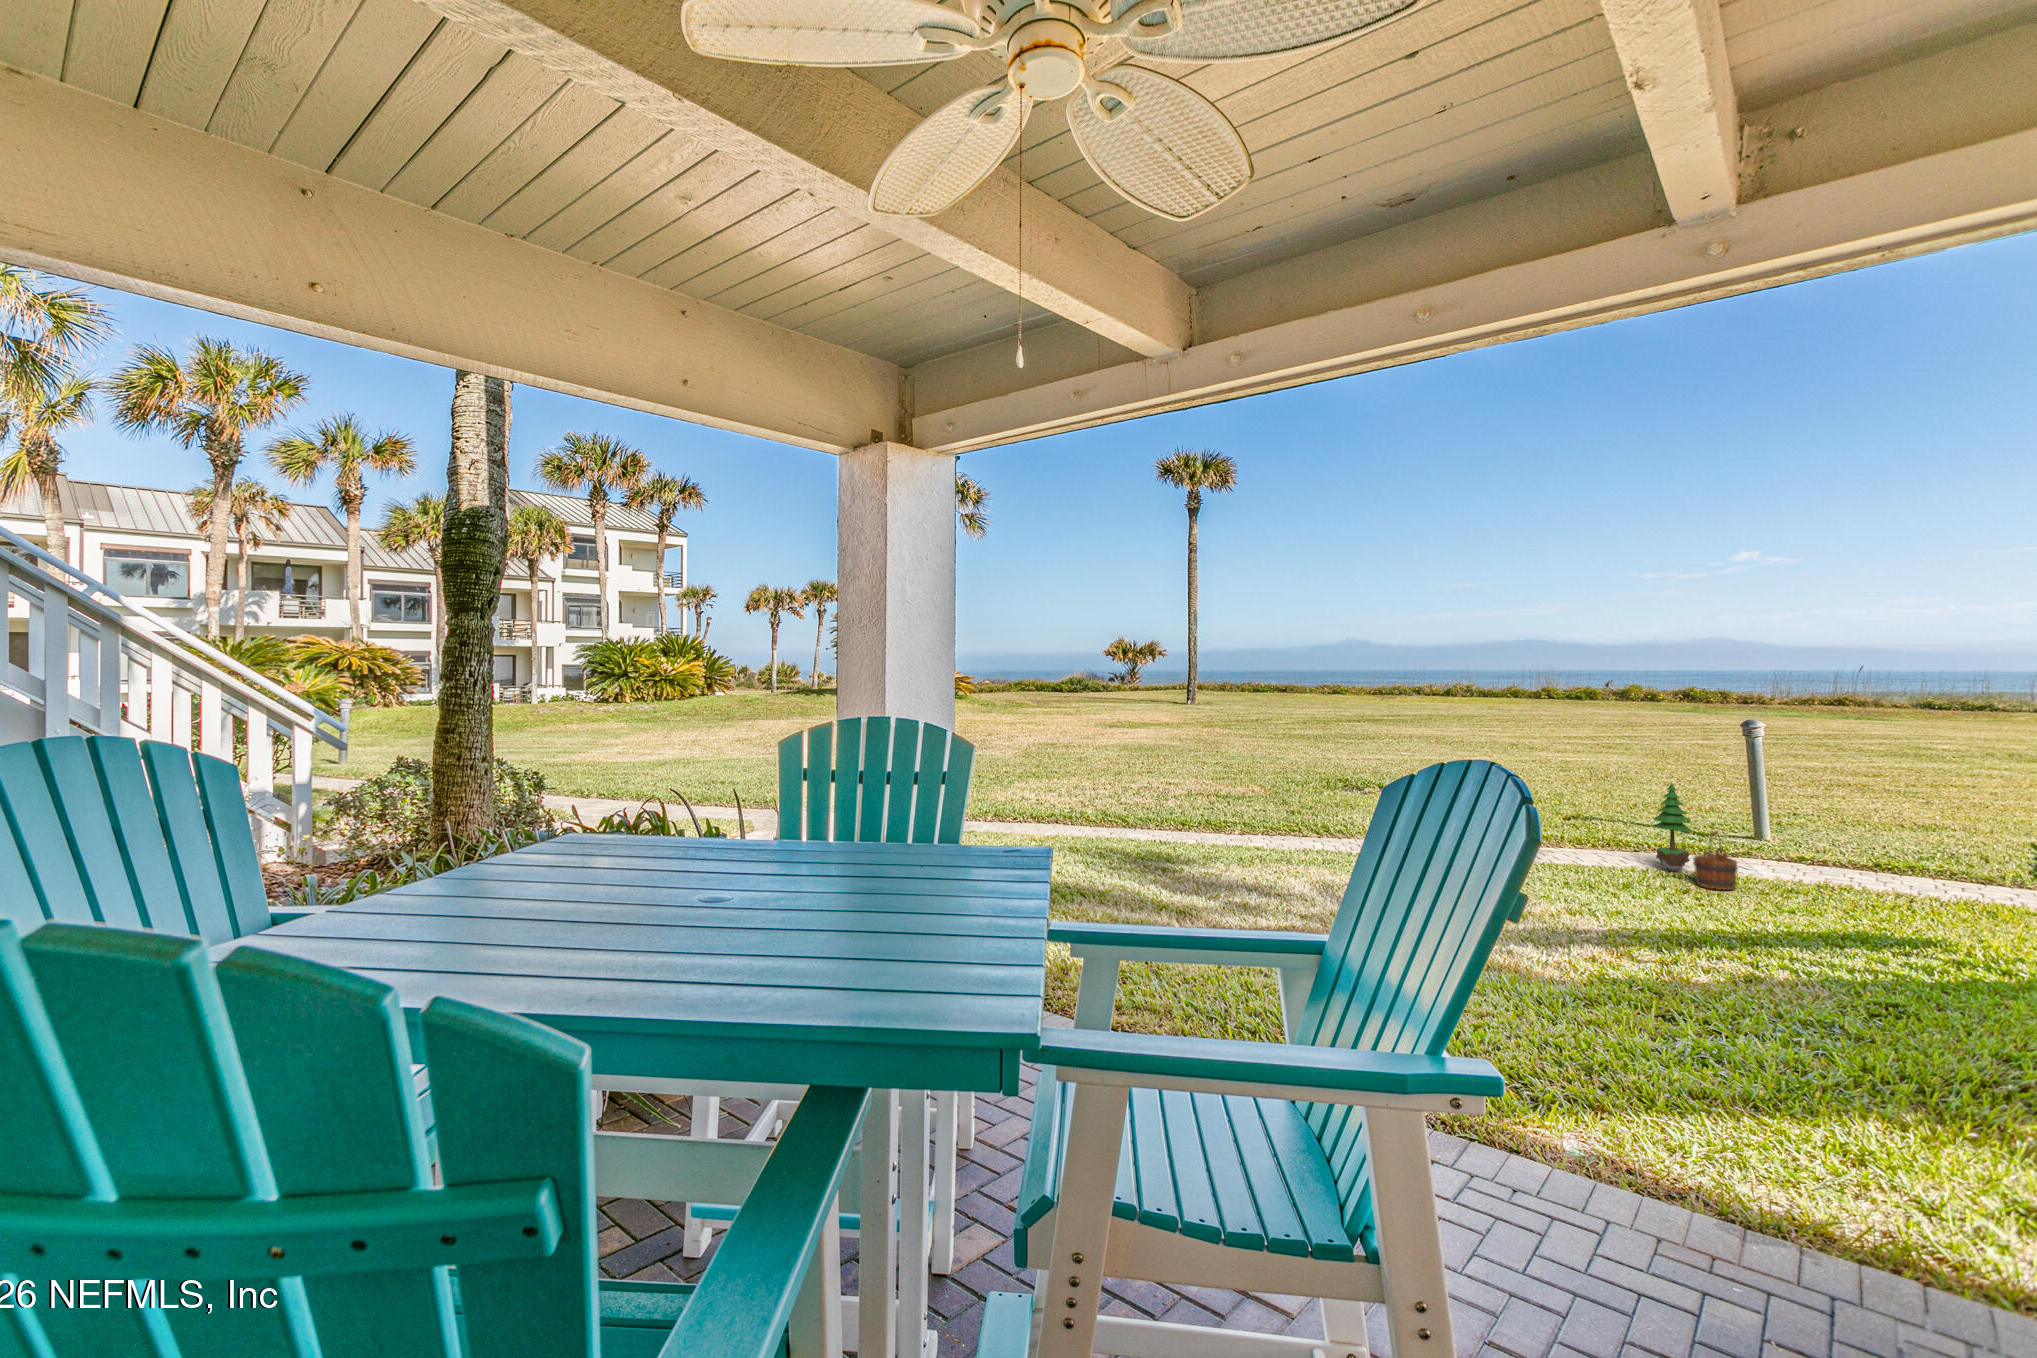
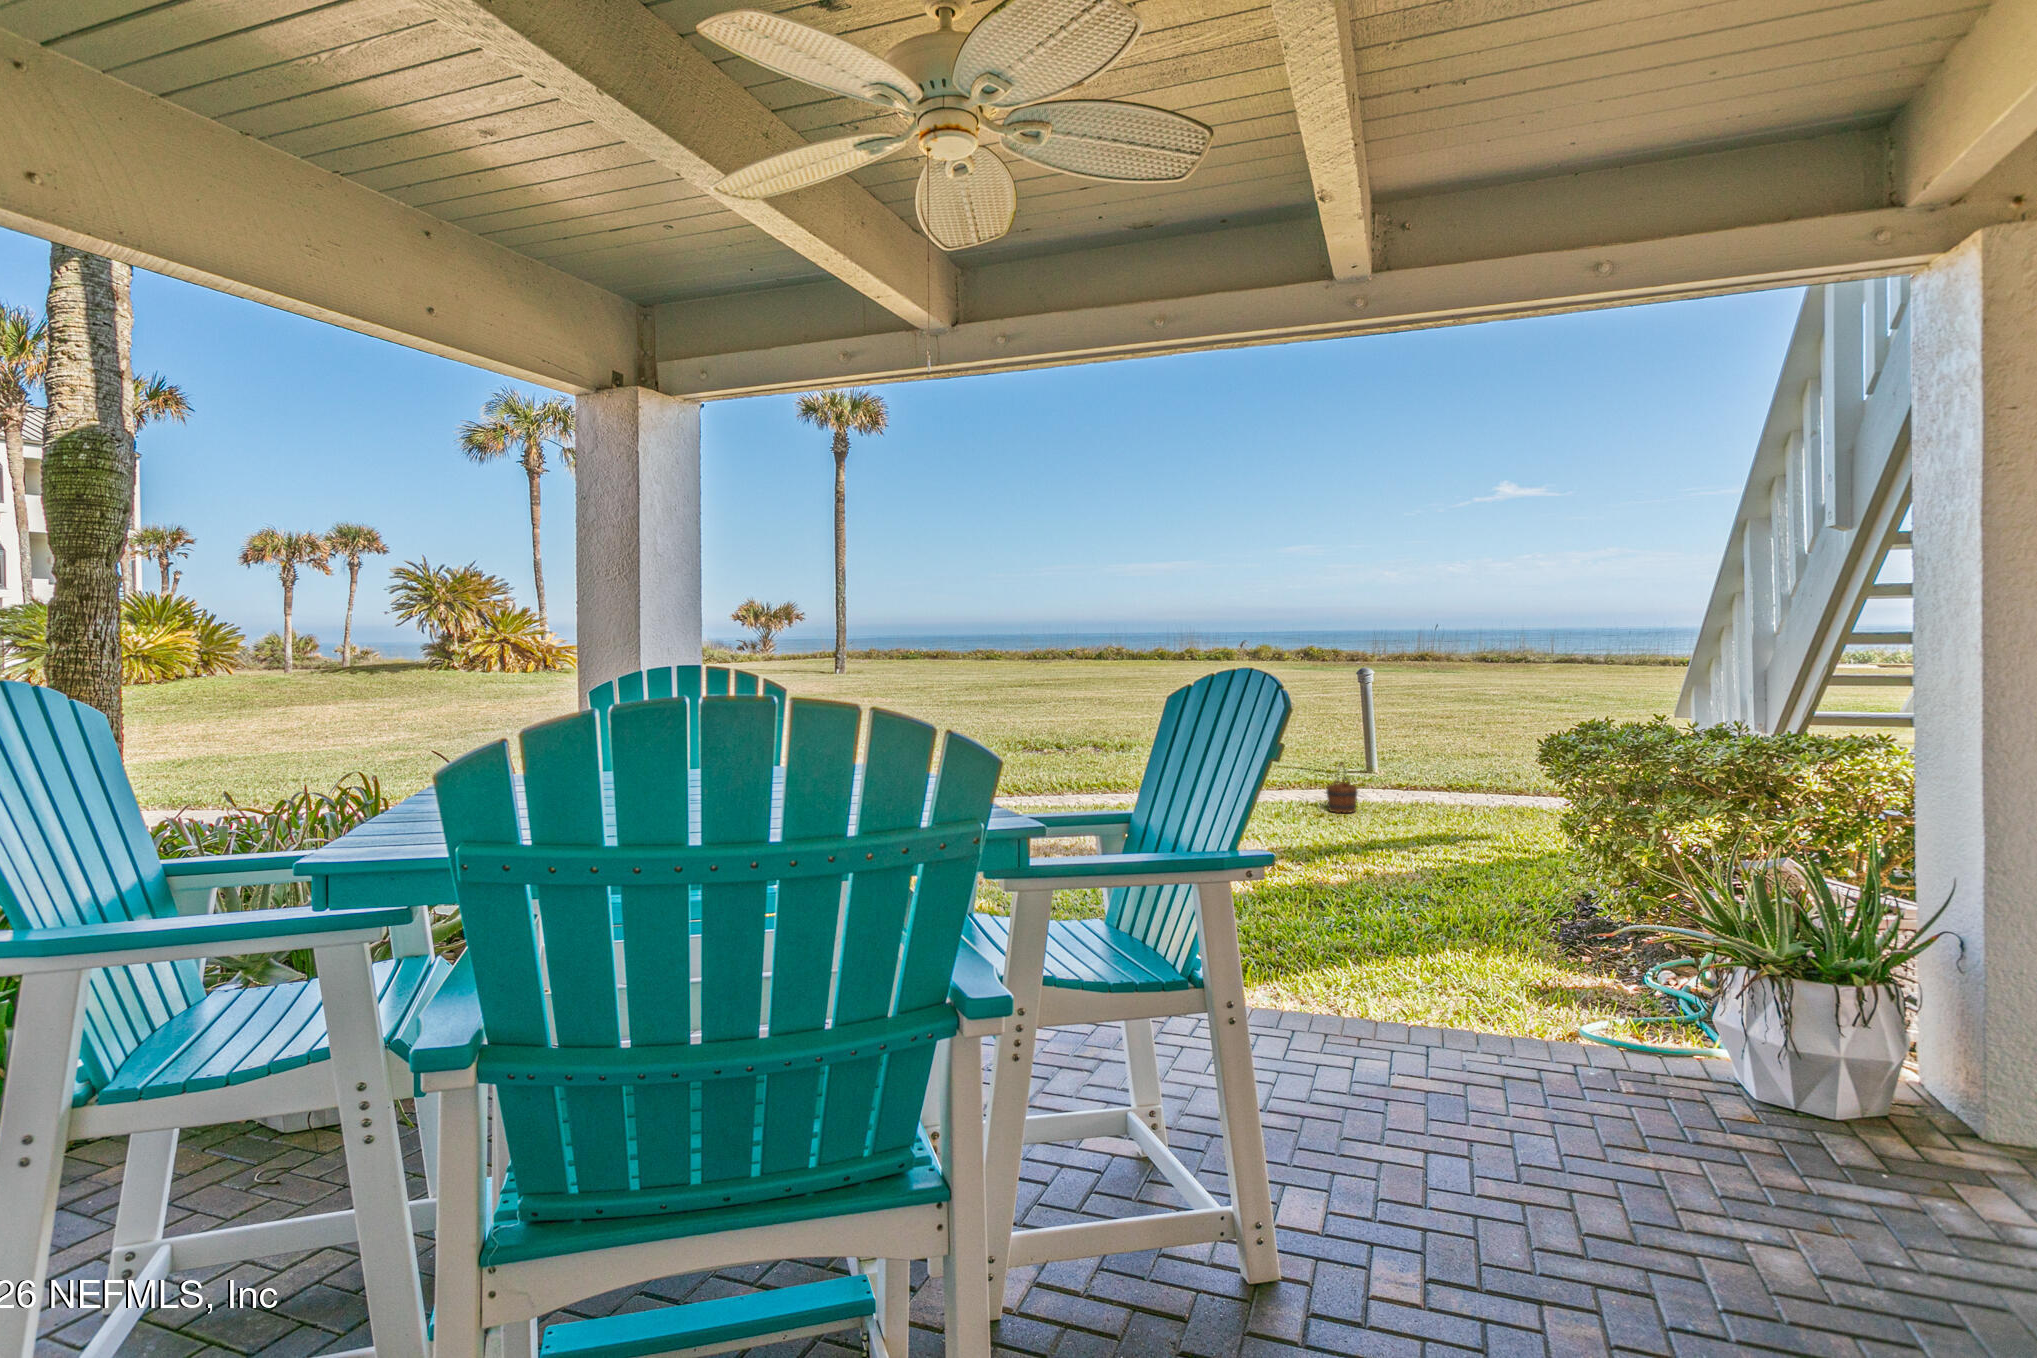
potted tree: present [1652,783,1692,872] -> none [1295,722,1325,803]

